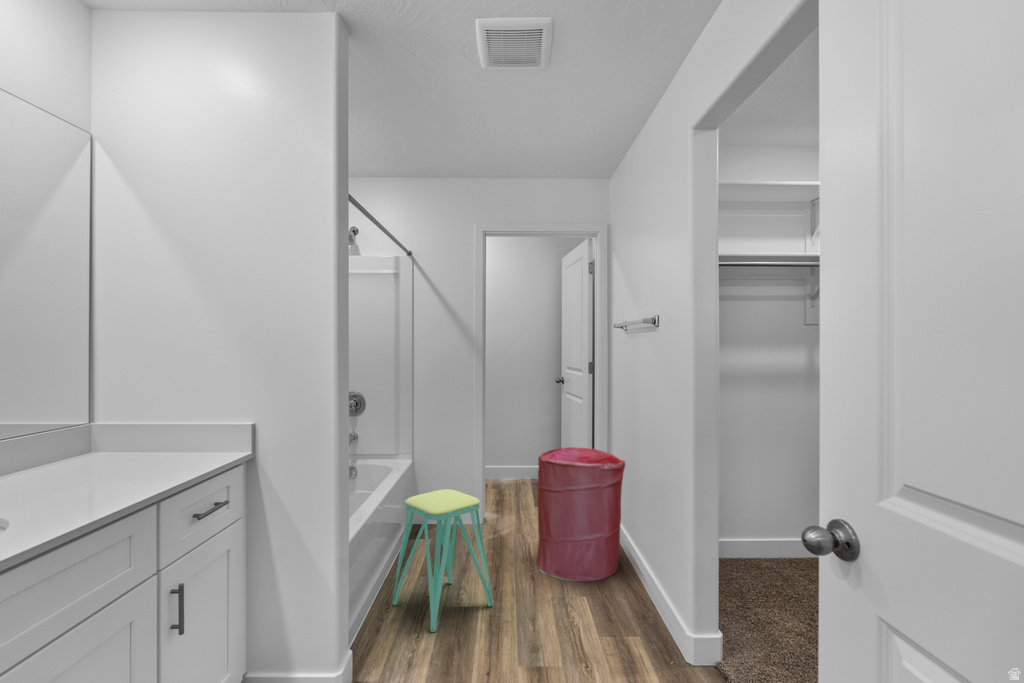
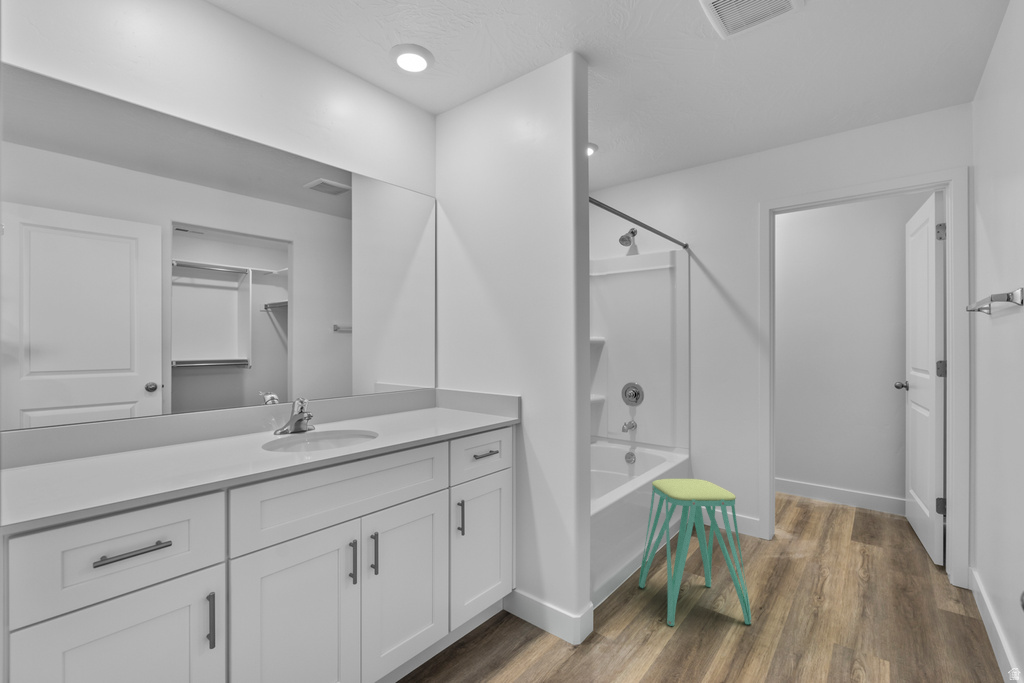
laundry hamper: present [536,448,625,582] -> none [829,461,982,650]

